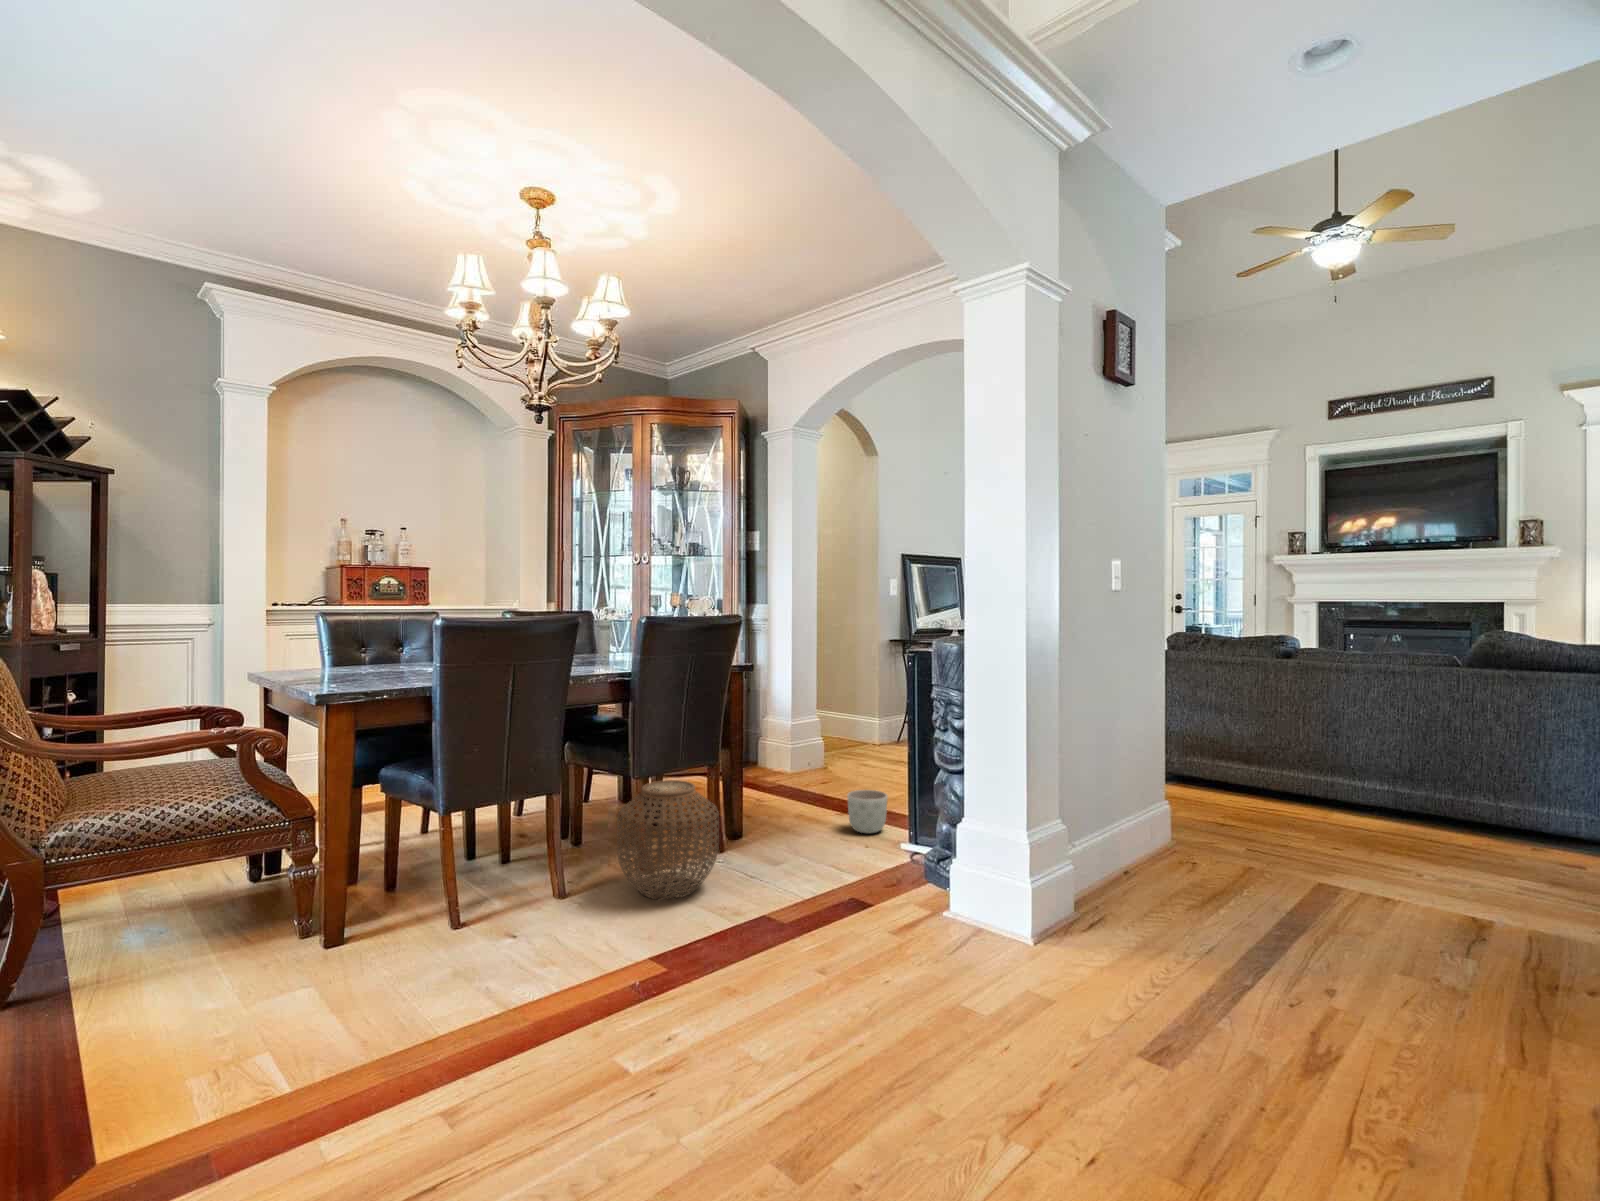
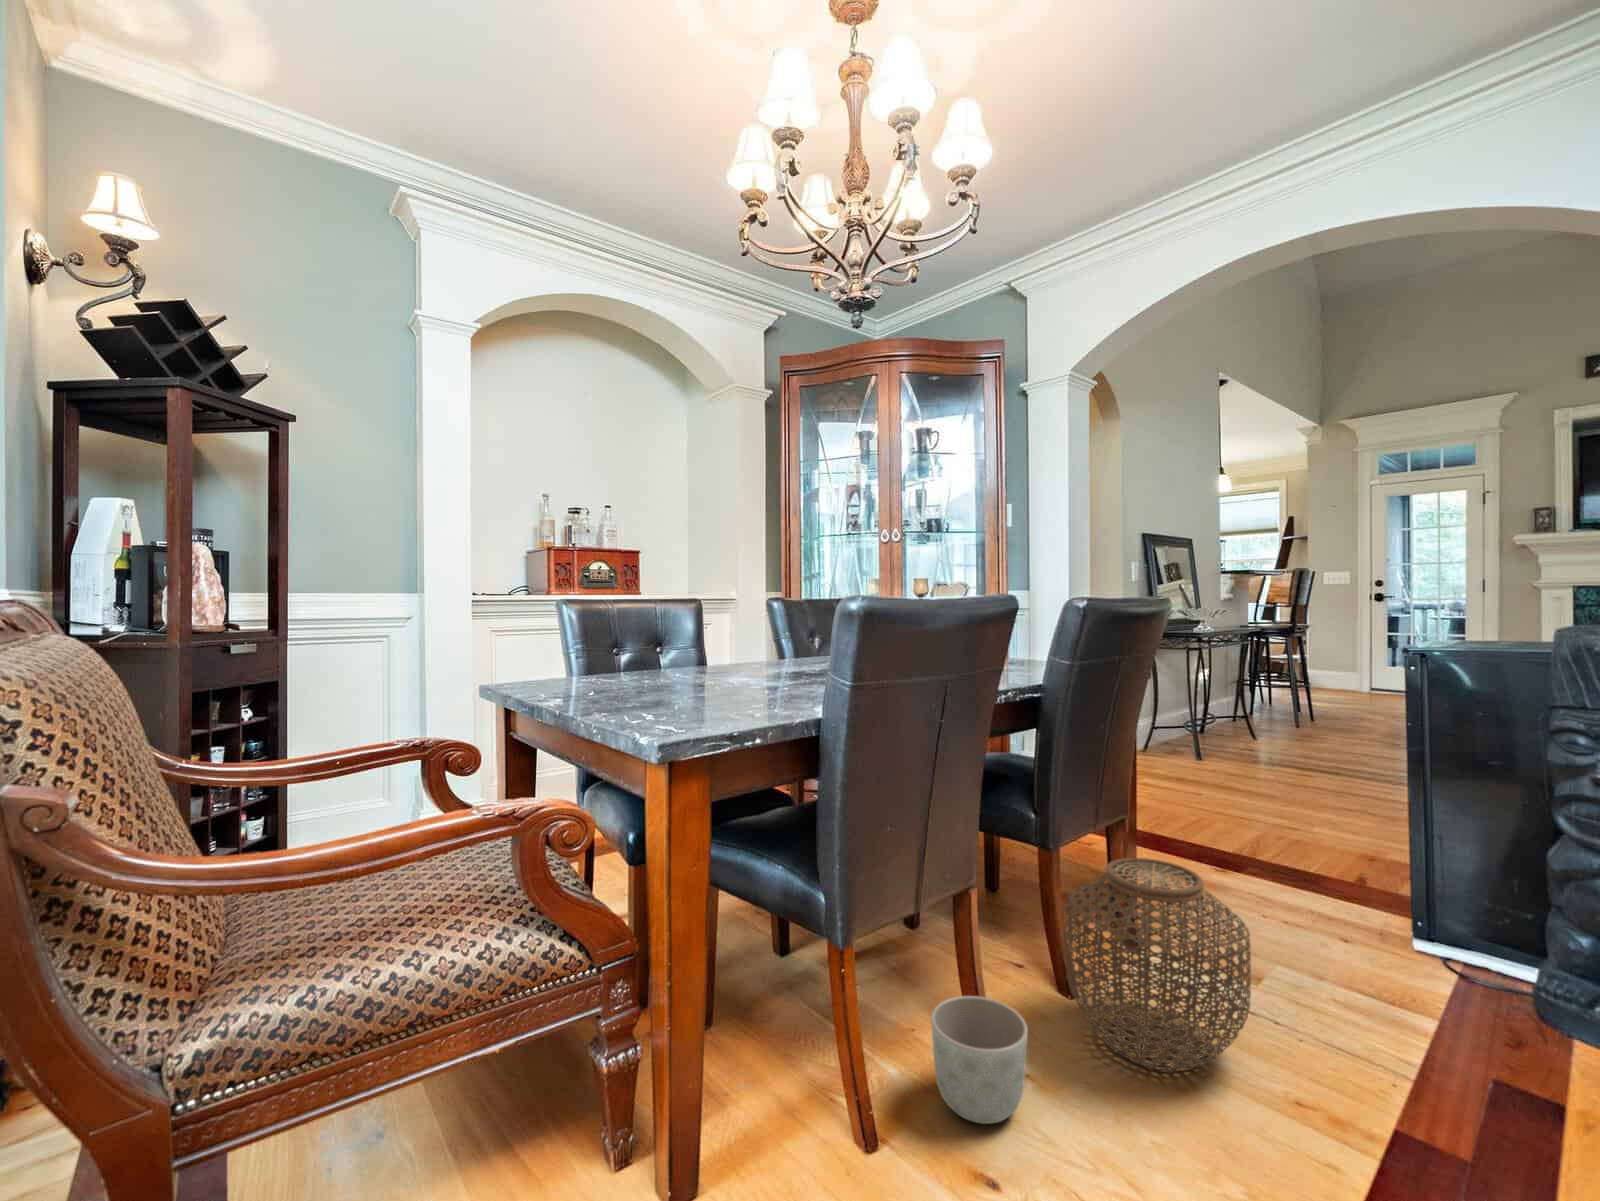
planter: present [847,790,888,833] -> present [931,996,1028,1124]

